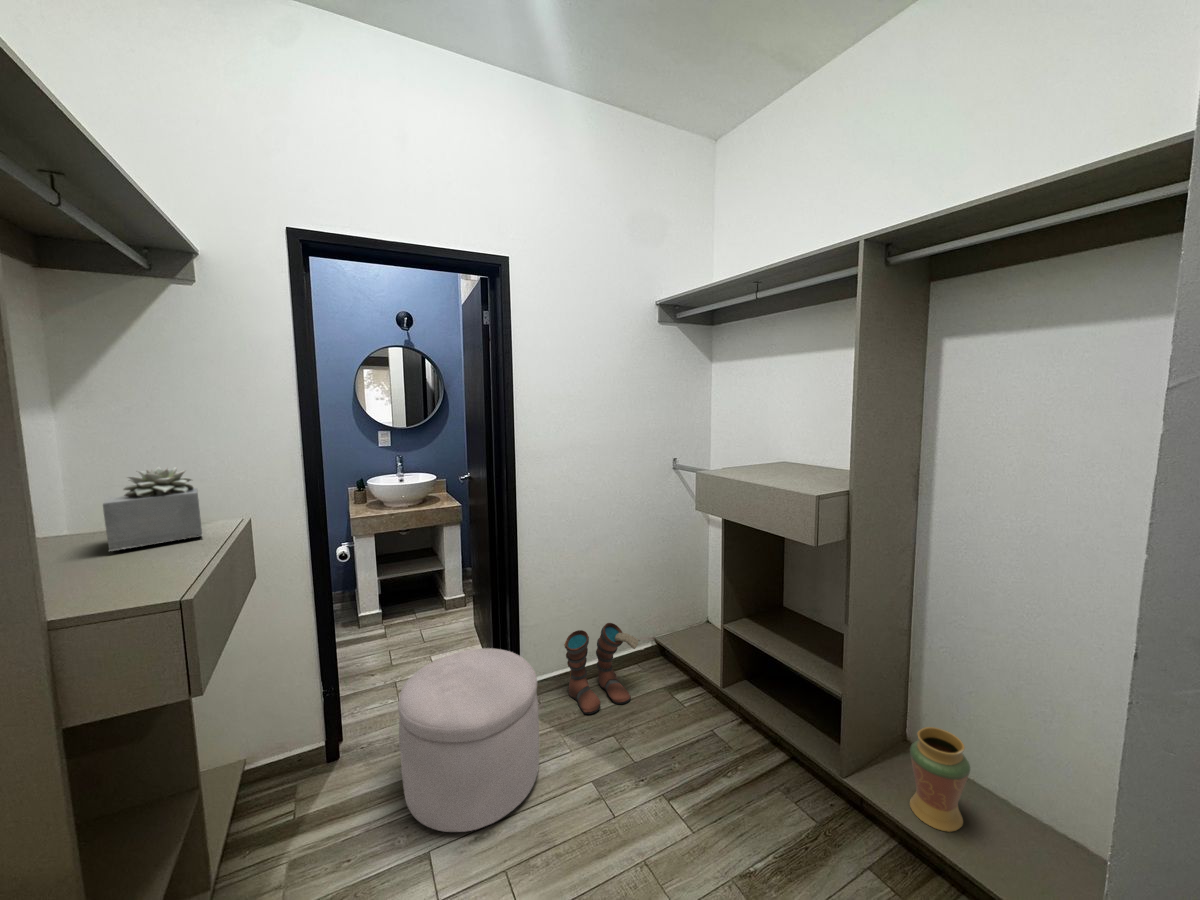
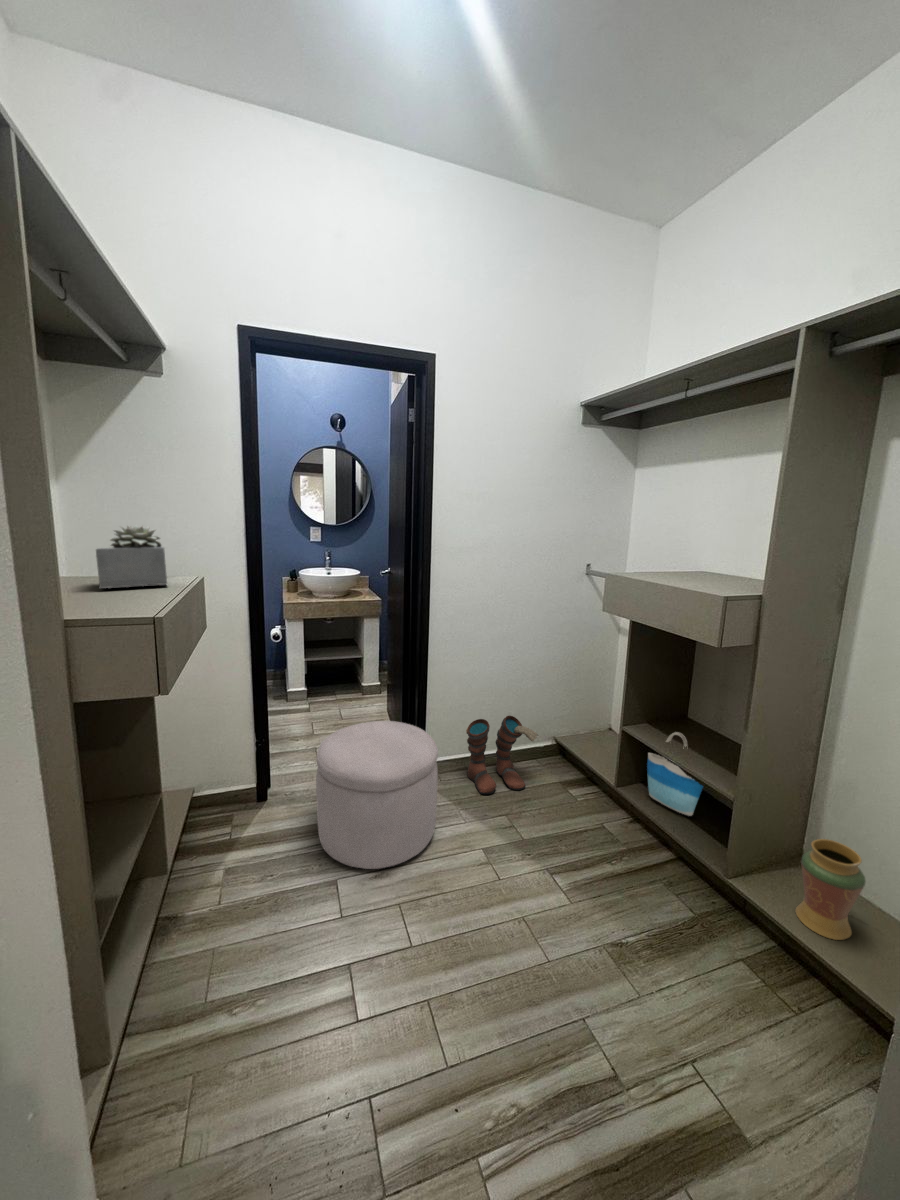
tote bag: none [751,626,809,711] -> present [647,732,703,816]

